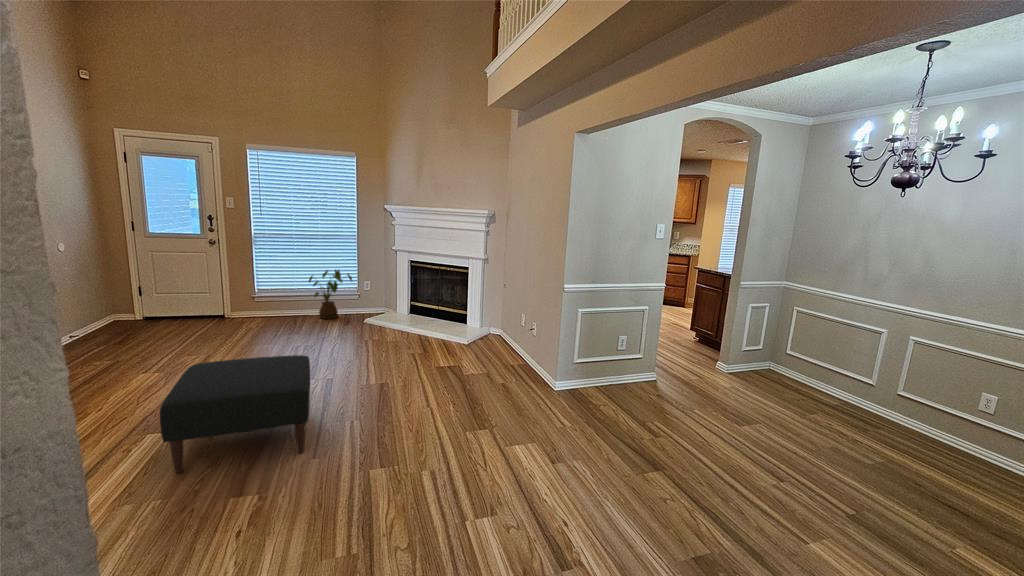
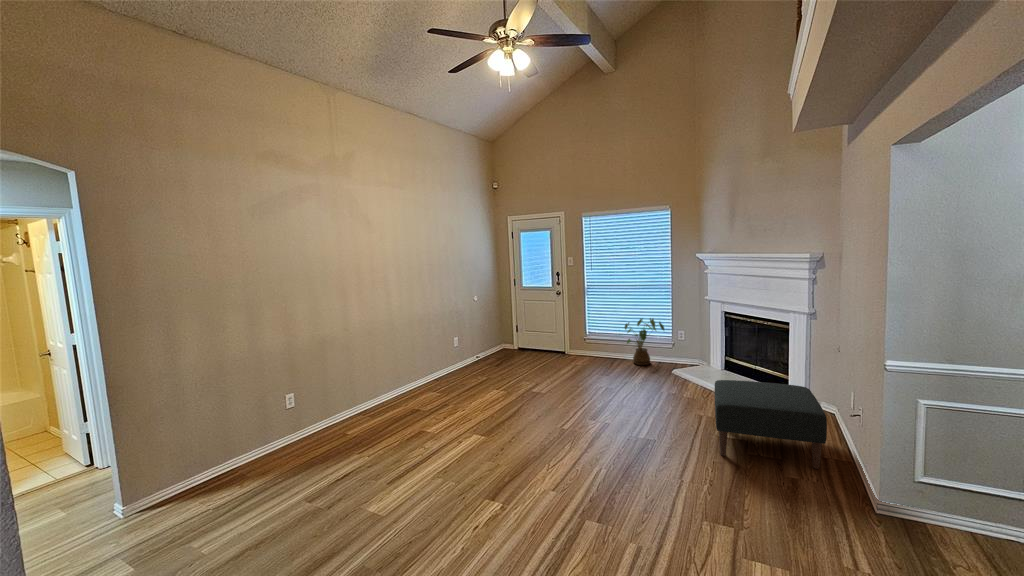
ottoman: present [160,355,310,473] -> present [715,380,827,469]

